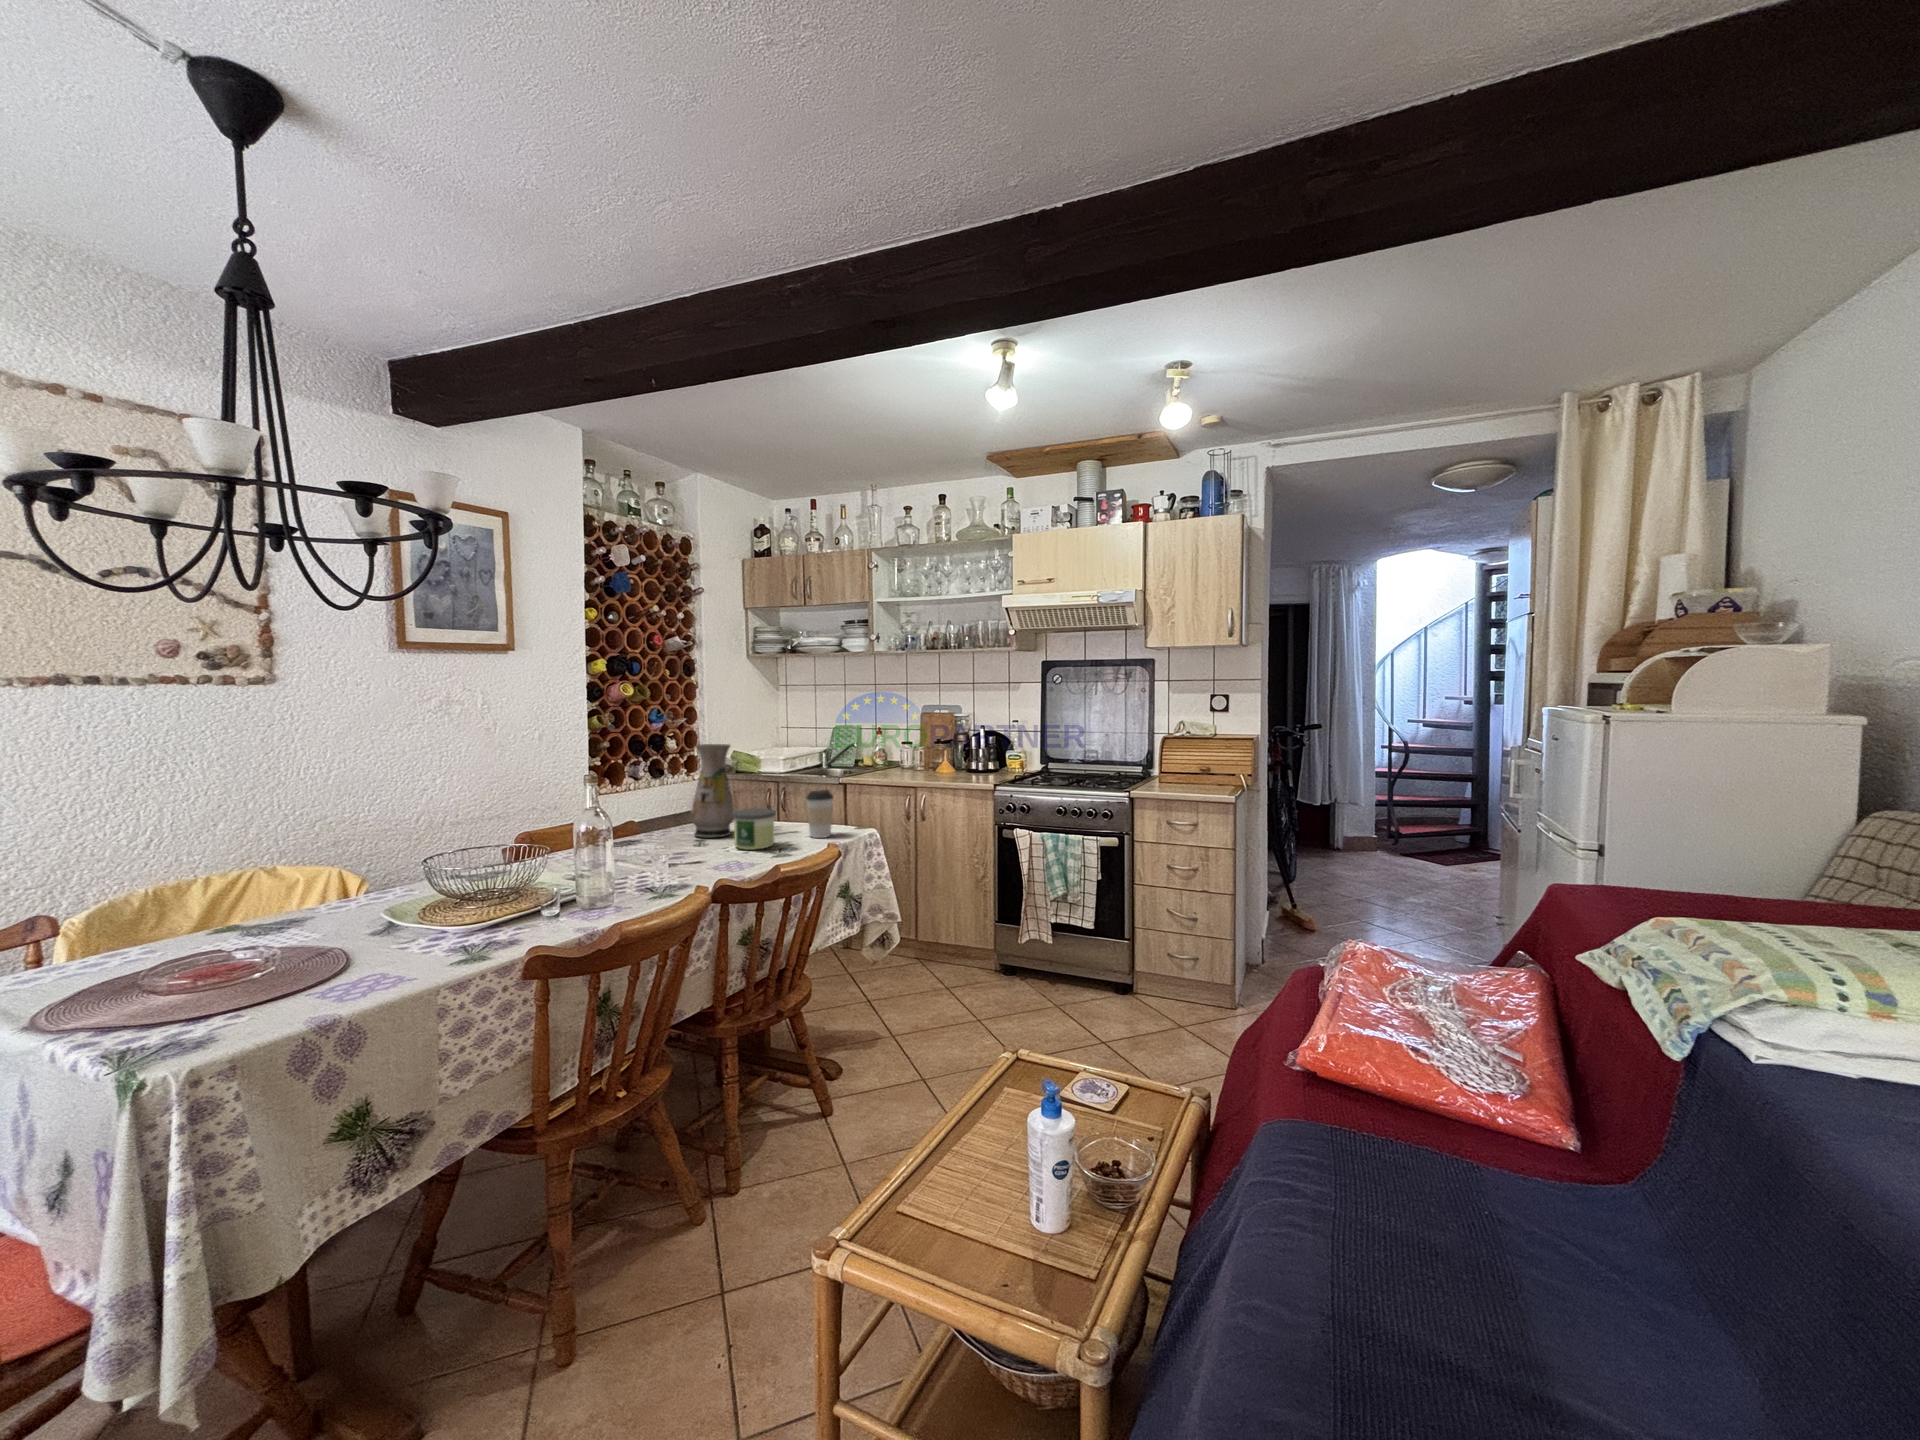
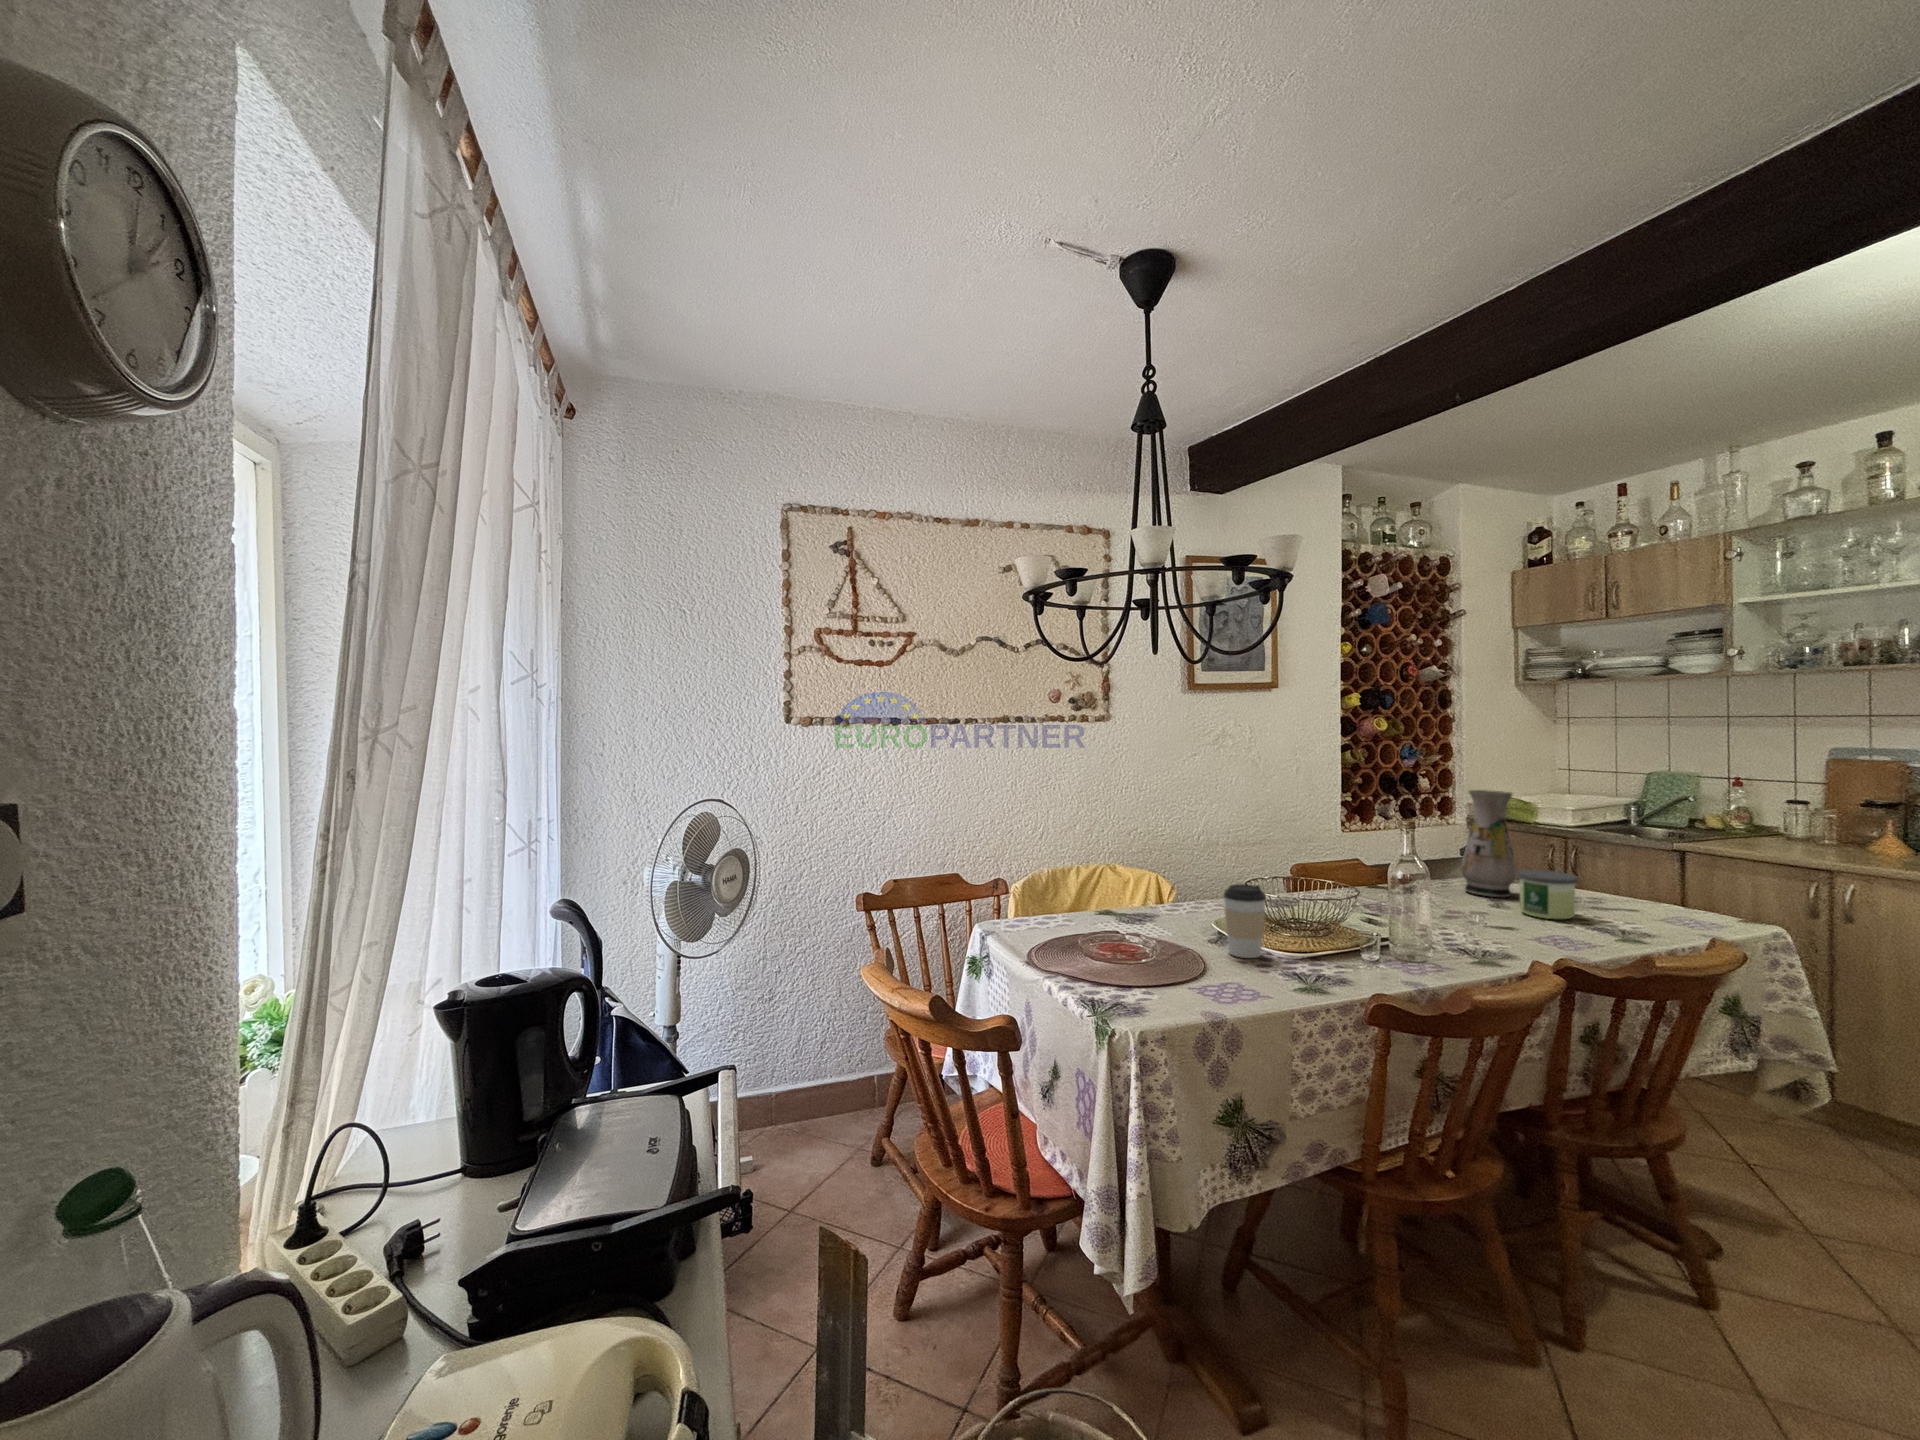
coffee cup: present [806,790,833,838] -> present [1224,884,1266,958]

